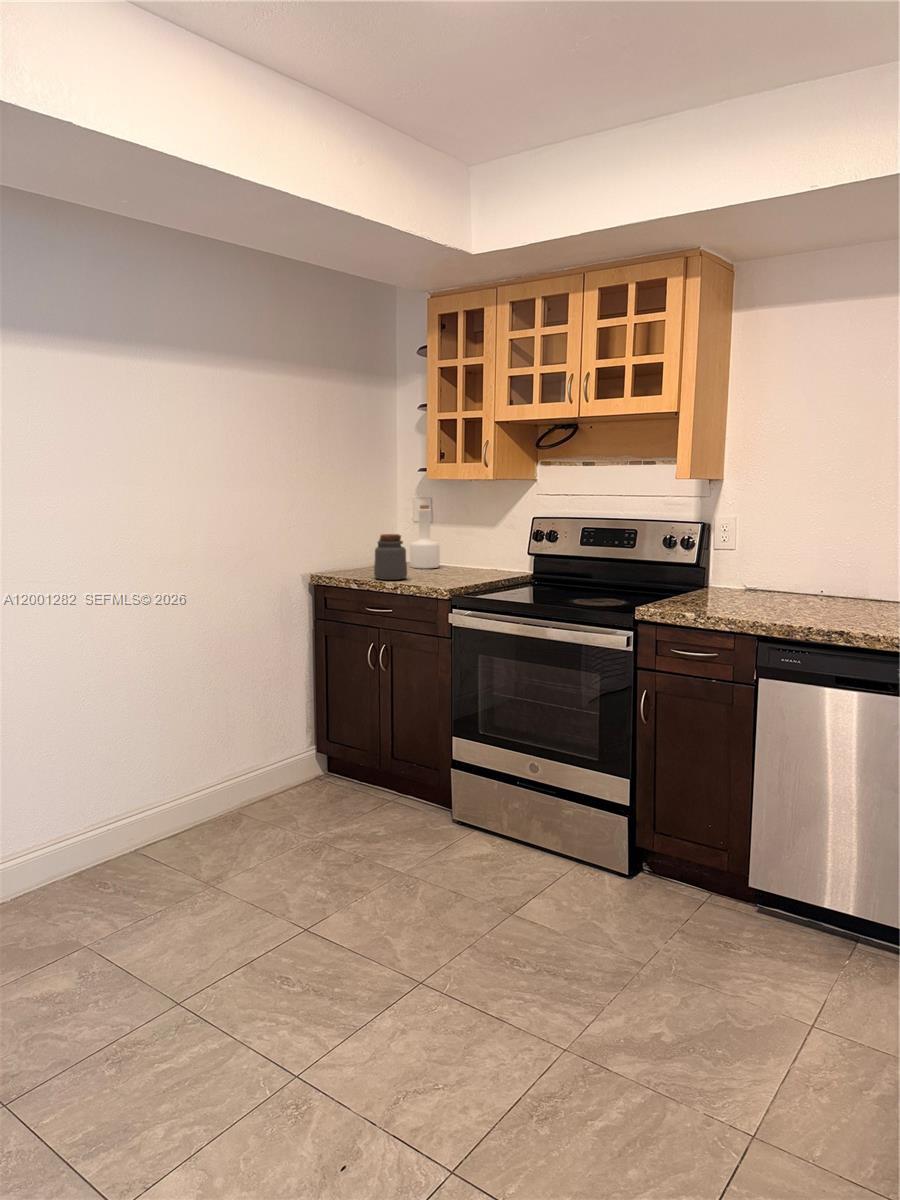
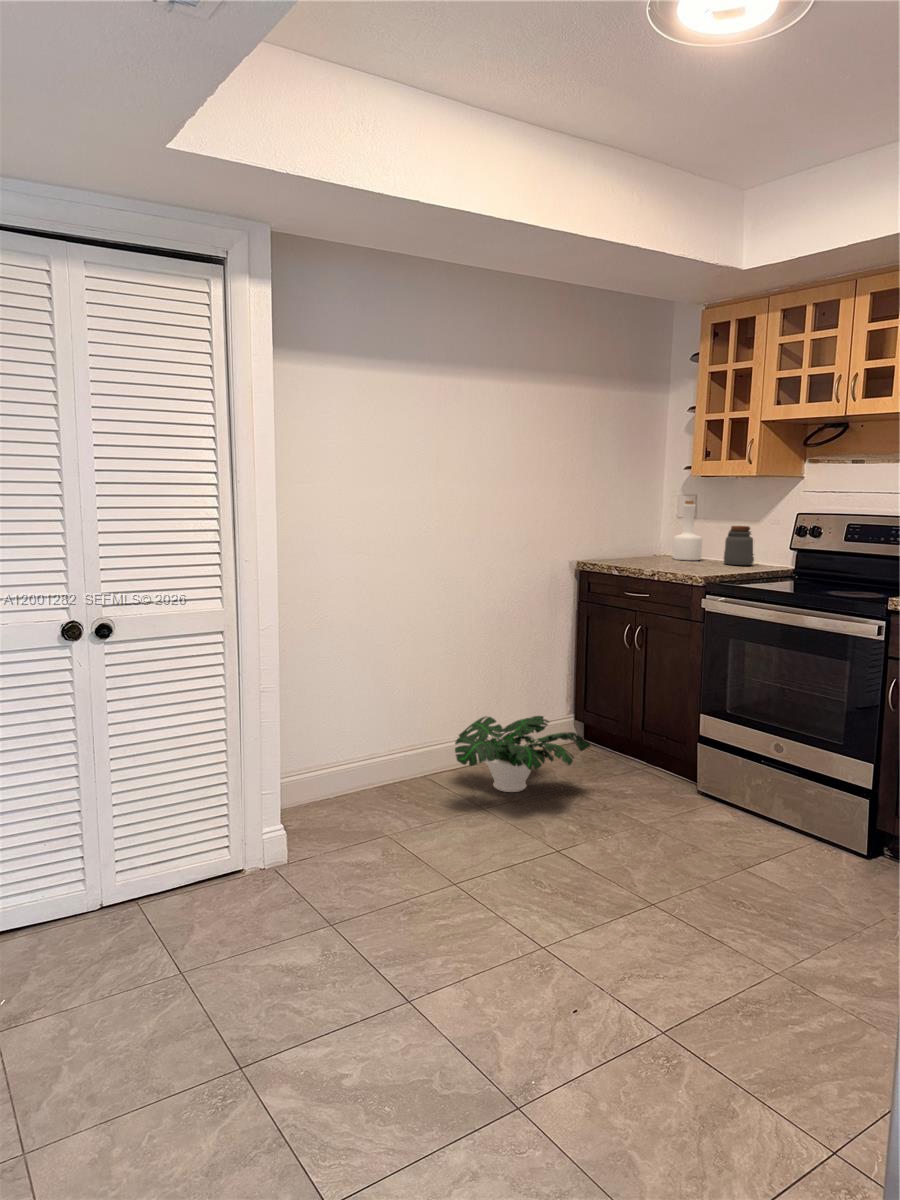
jar: present [374,534,407,580] -> present [724,526,754,565]
potted plant: none [176,755,336,850] -> present [455,716,590,792]

